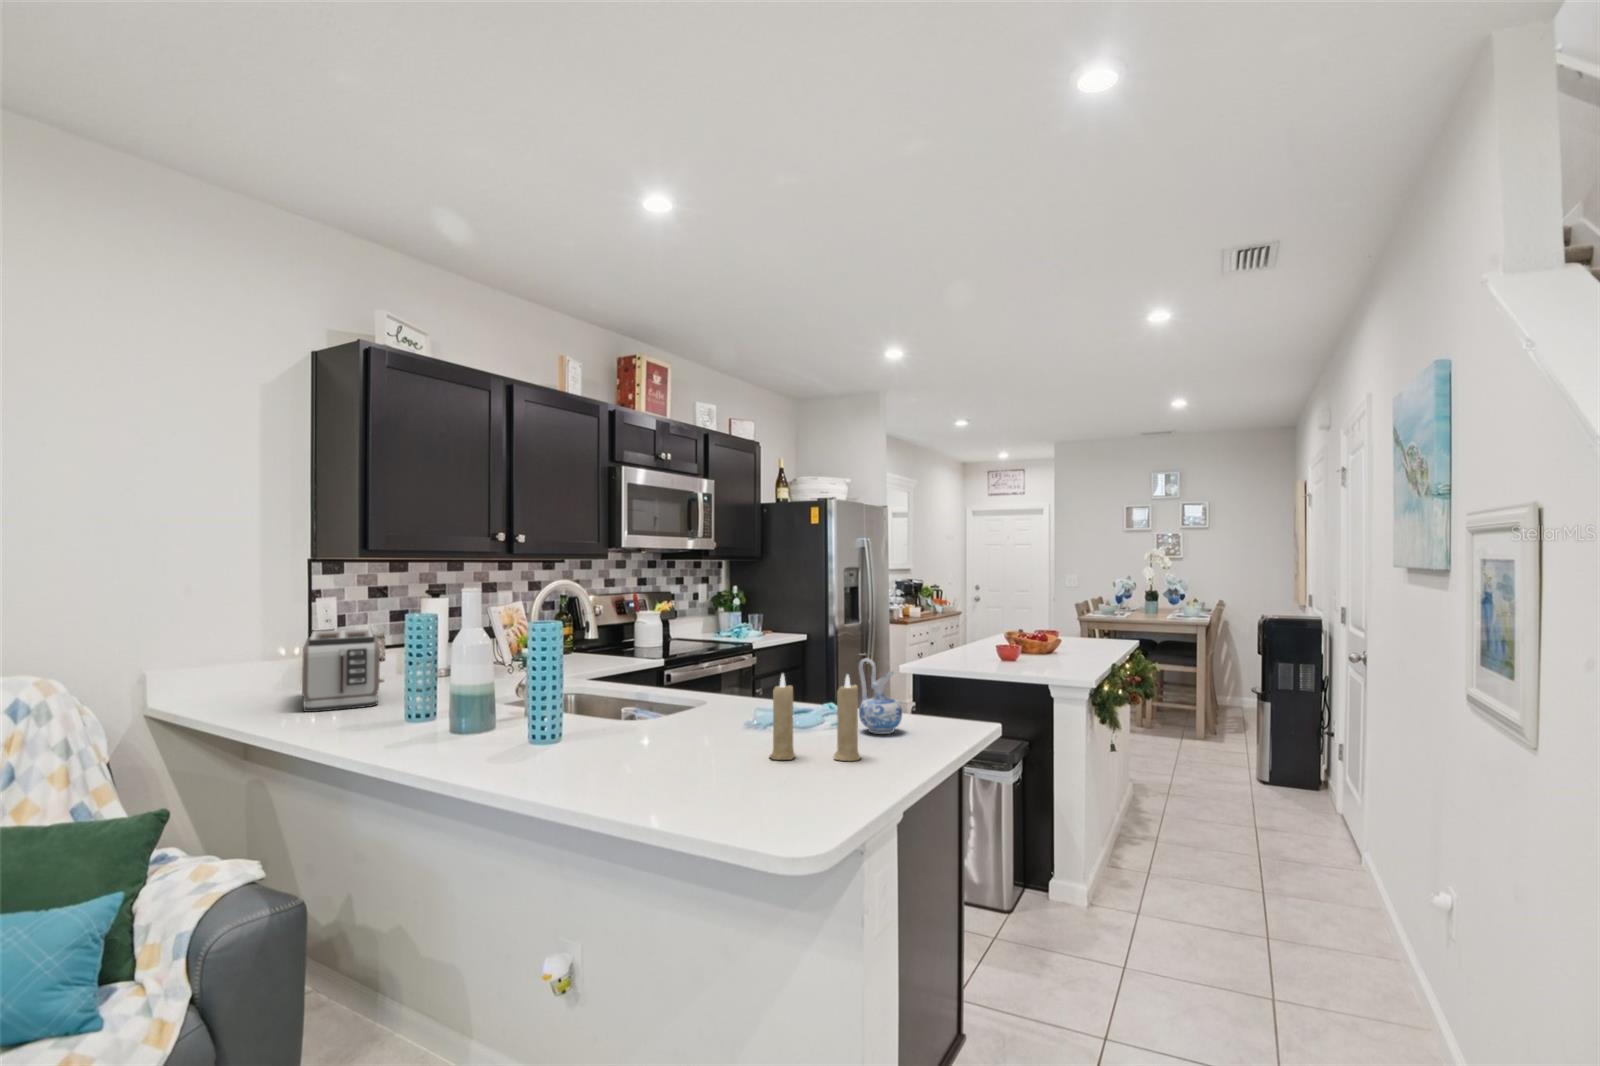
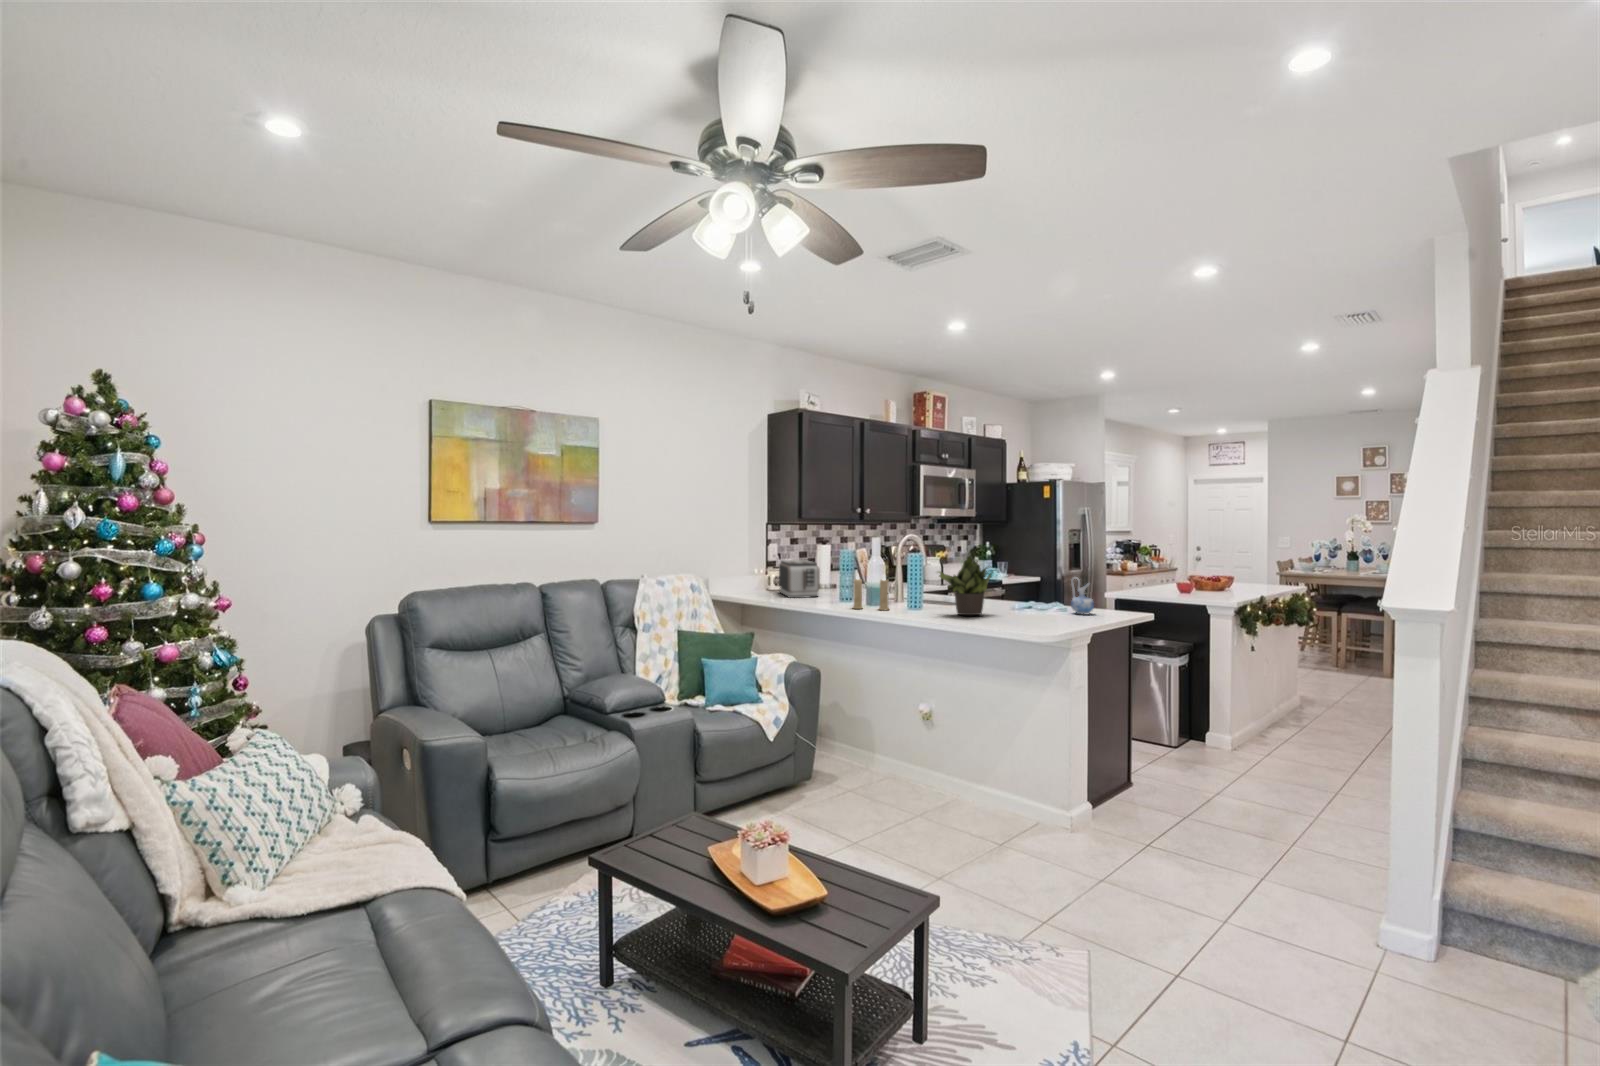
potted plant: none [570,623,705,758] -> present [938,557,991,615]
candle: present [770,674,861,761] -> present [853,576,889,610]

